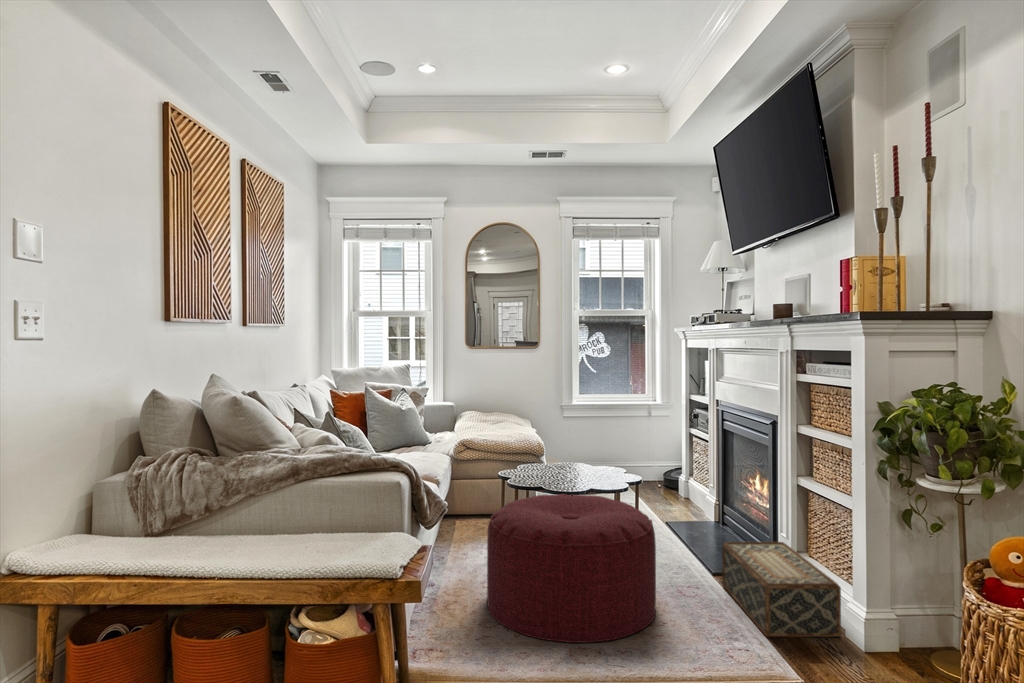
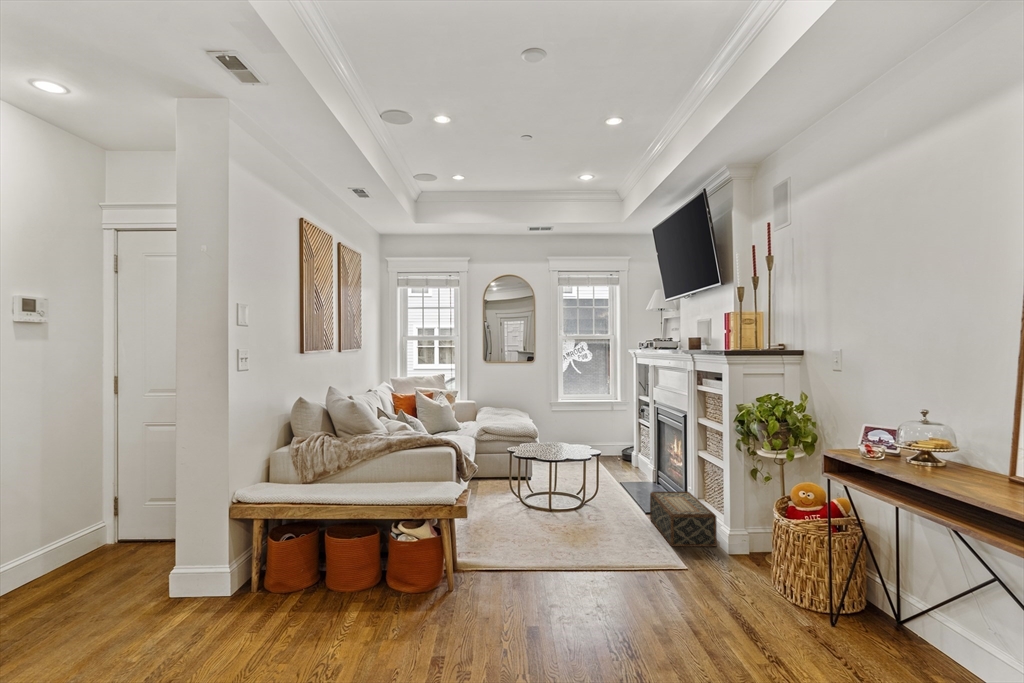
ottoman: present [487,494,656,643] -> none [502,461,606,549]

